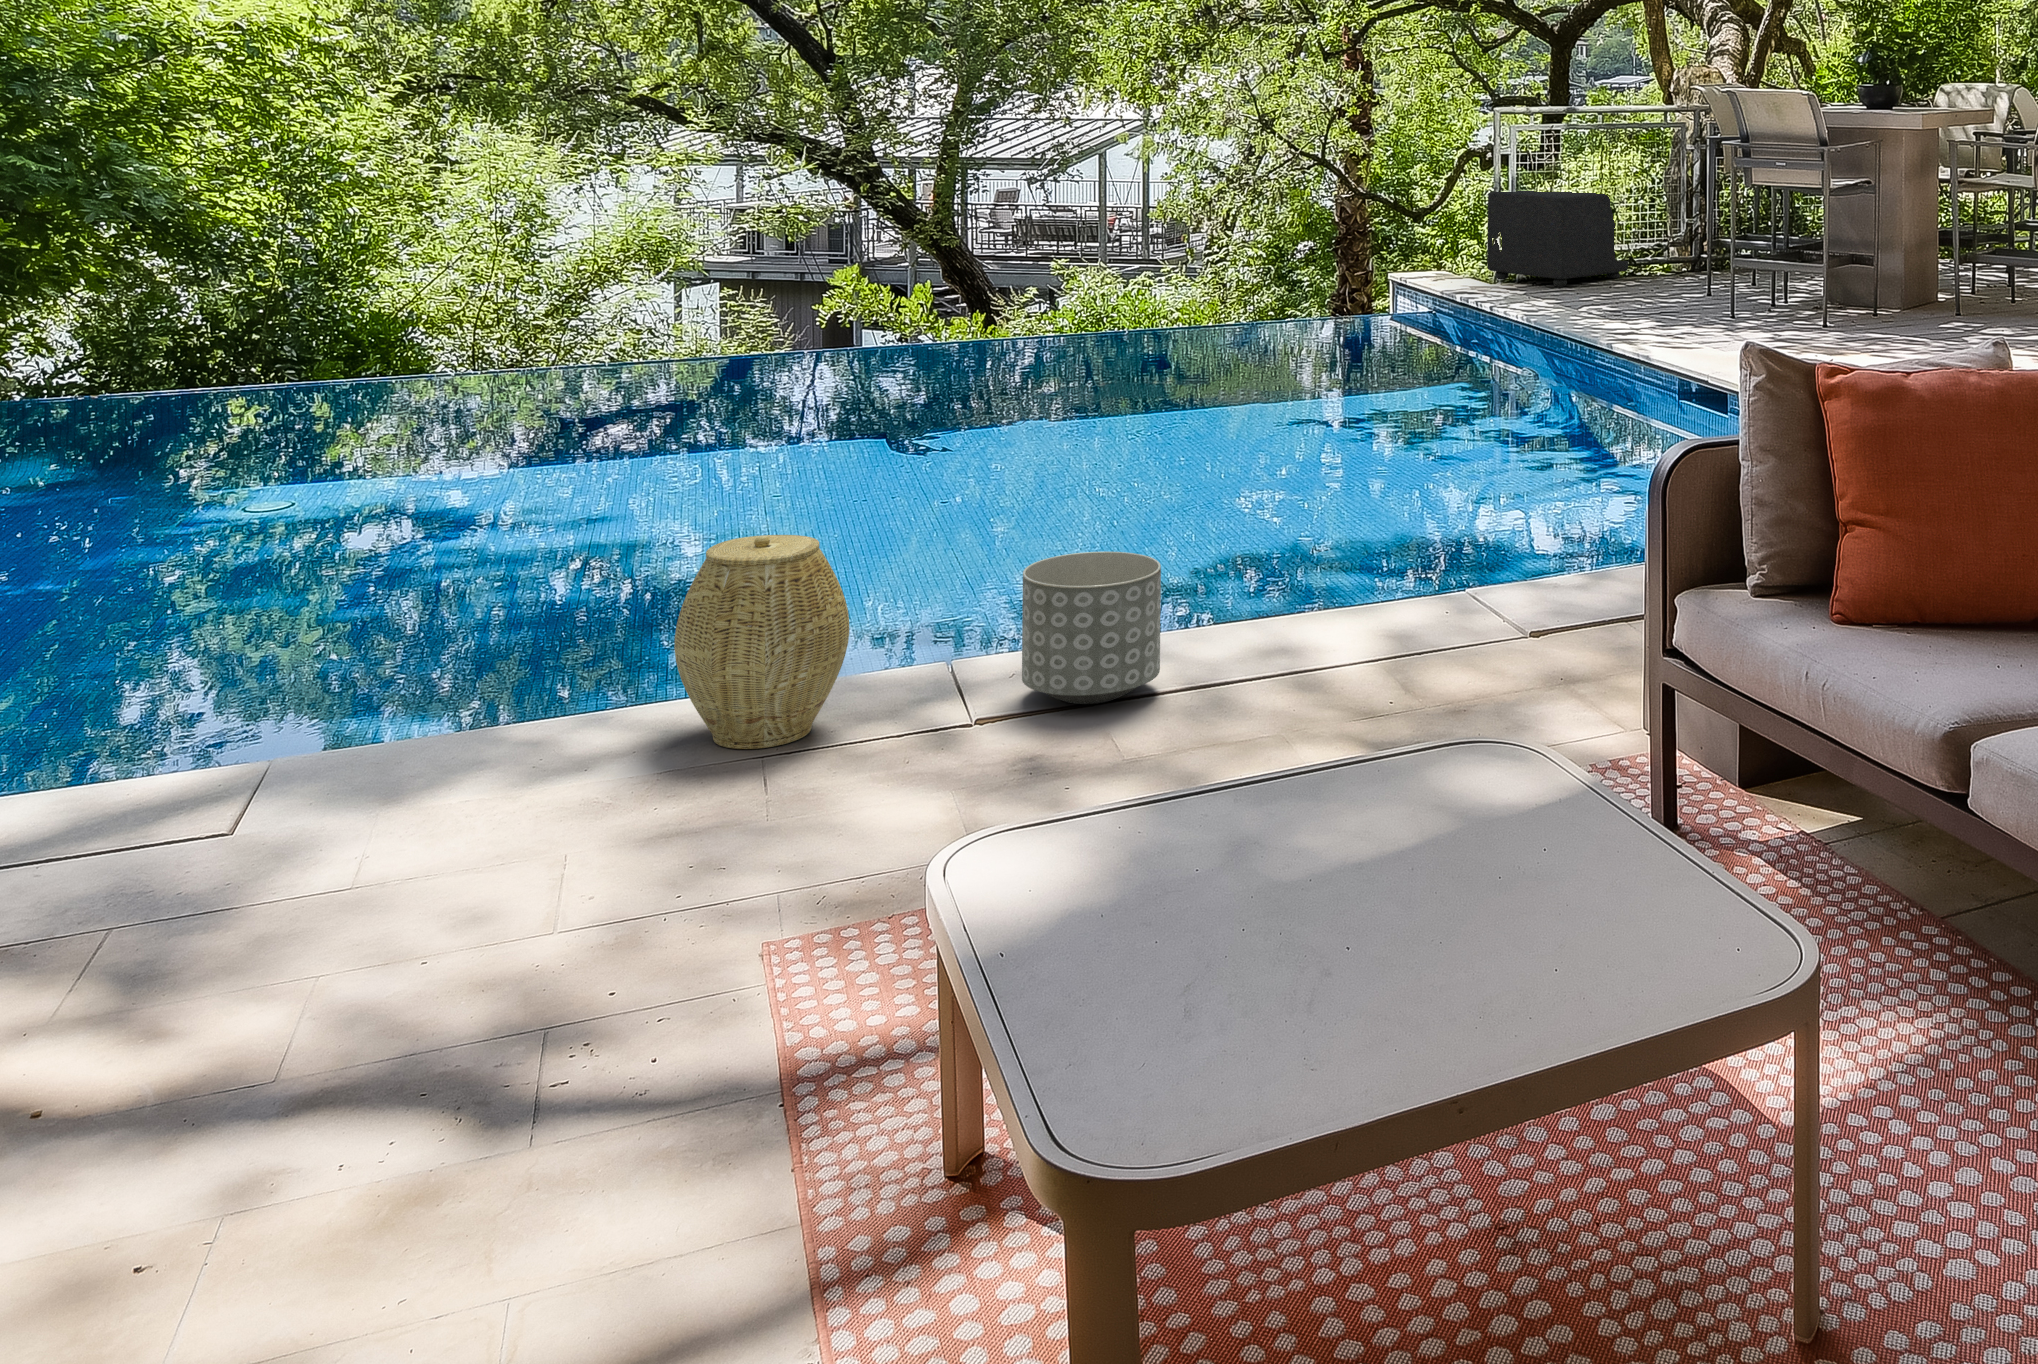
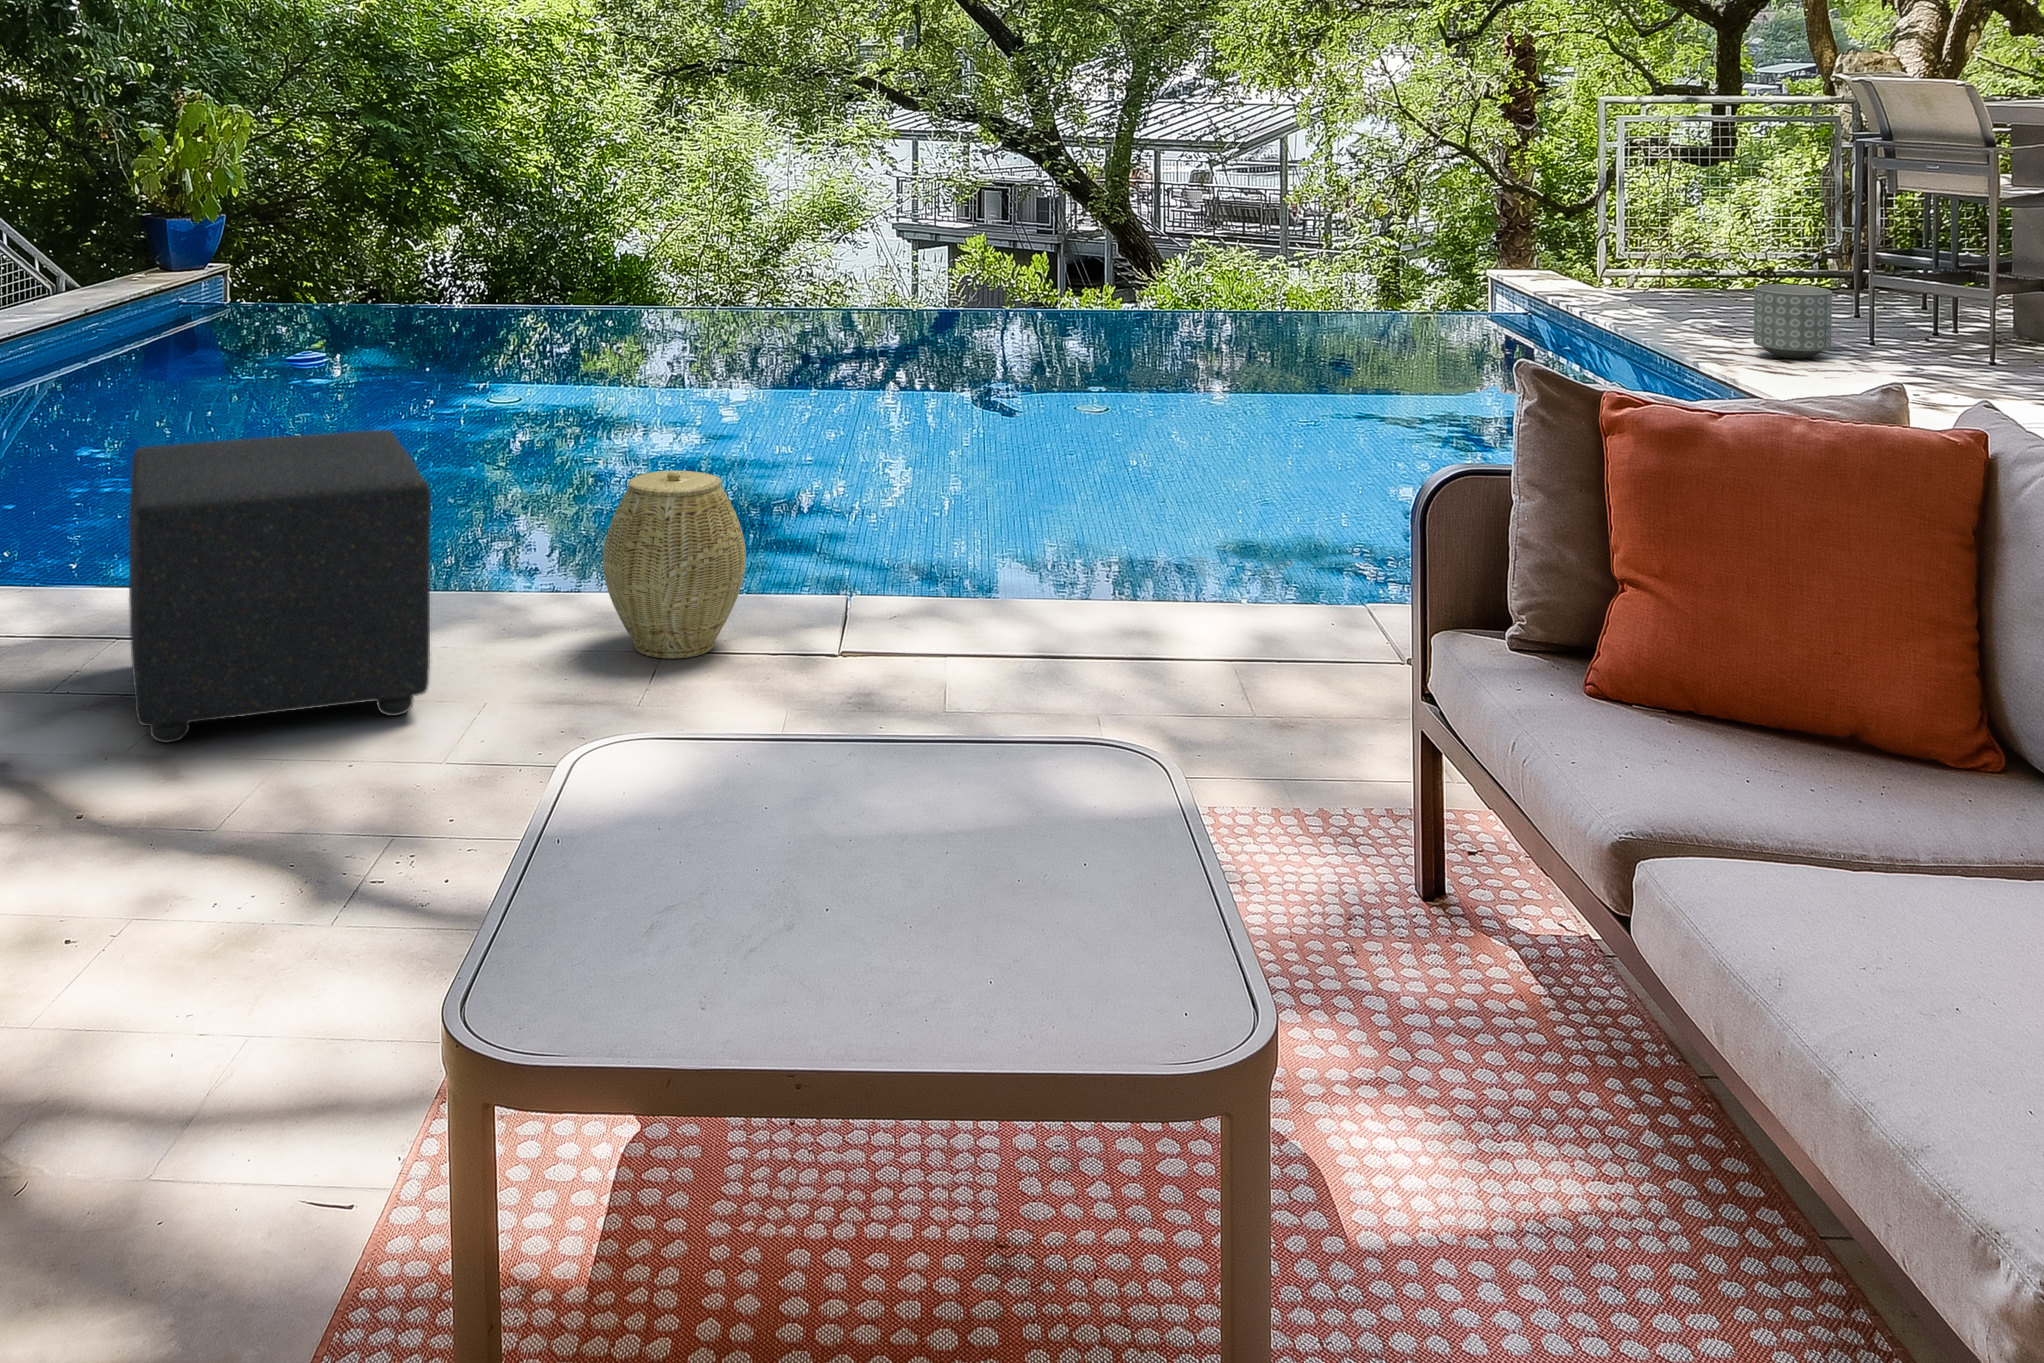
ottoman: present [1487,191,1628,287] -> present [129,430,431,743]
planter: present [1022,552,1161,704] -> present [1754,284,1832,359]

